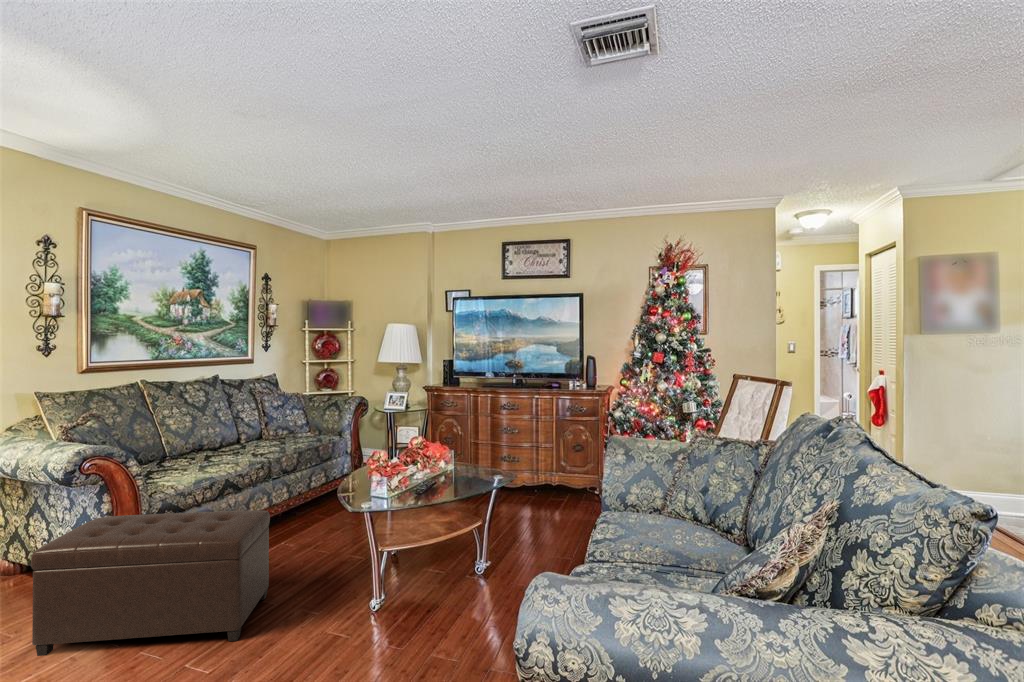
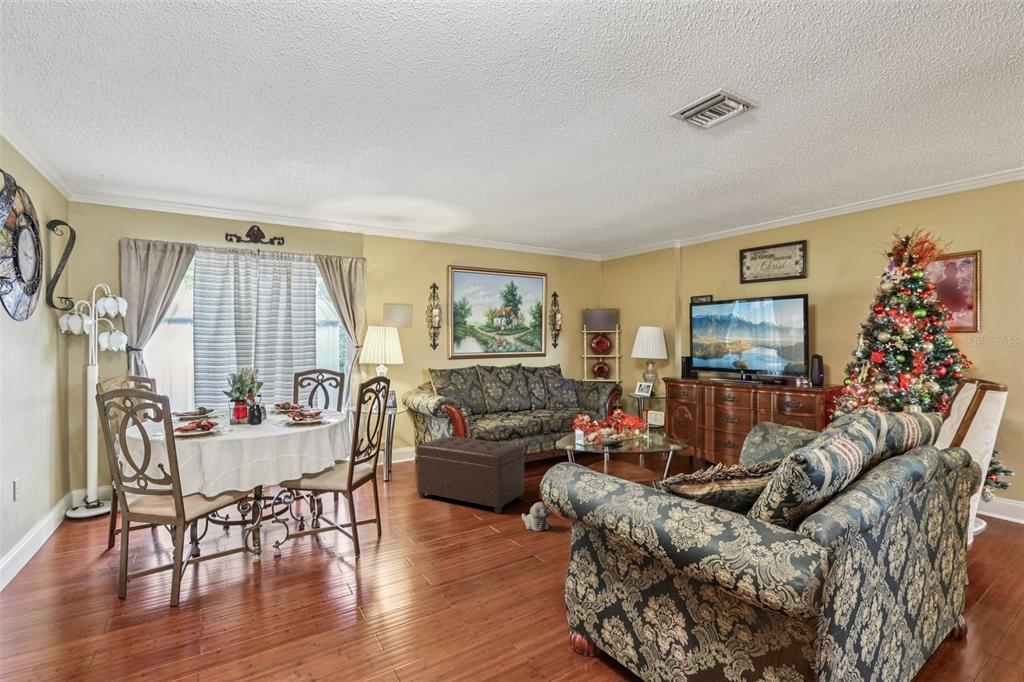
plush toy: none [285,602,341,656] -> present [522,502,550,531]

